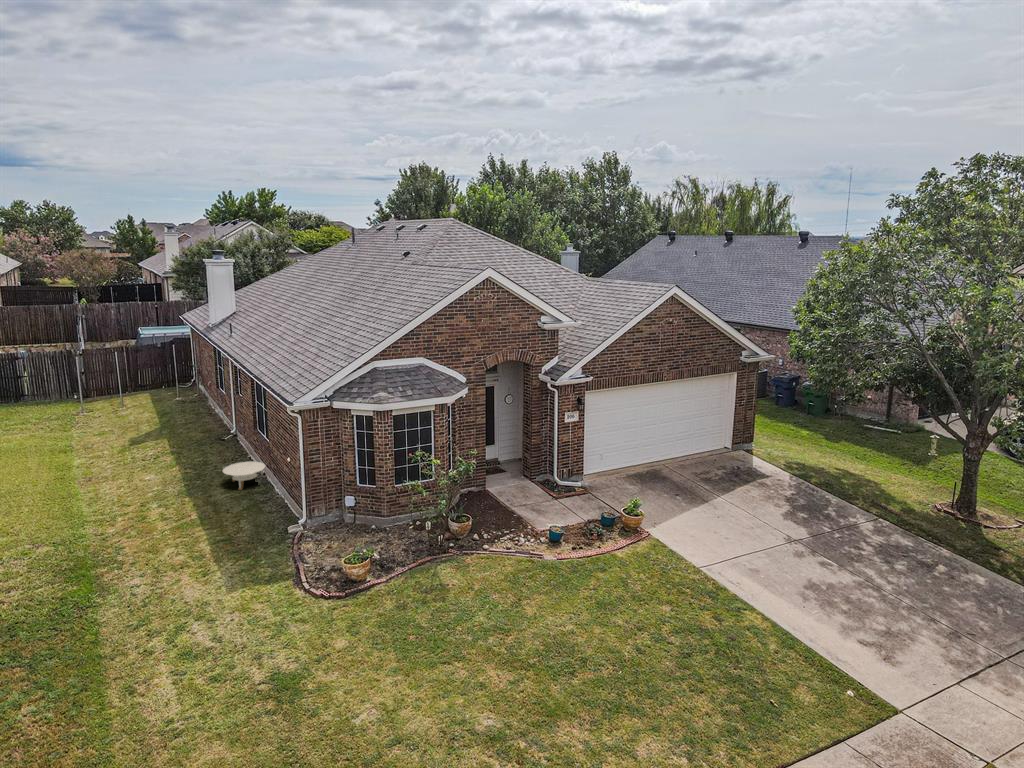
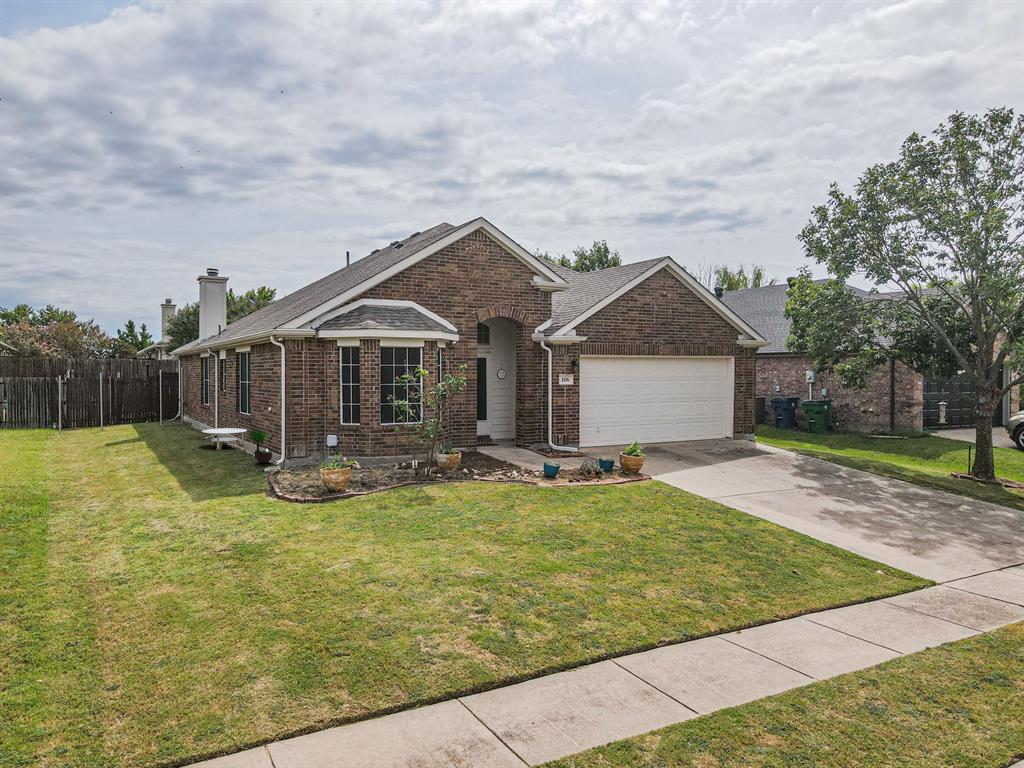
potted tree: none [271,482,295,517] -> present [249,429,272,463]

